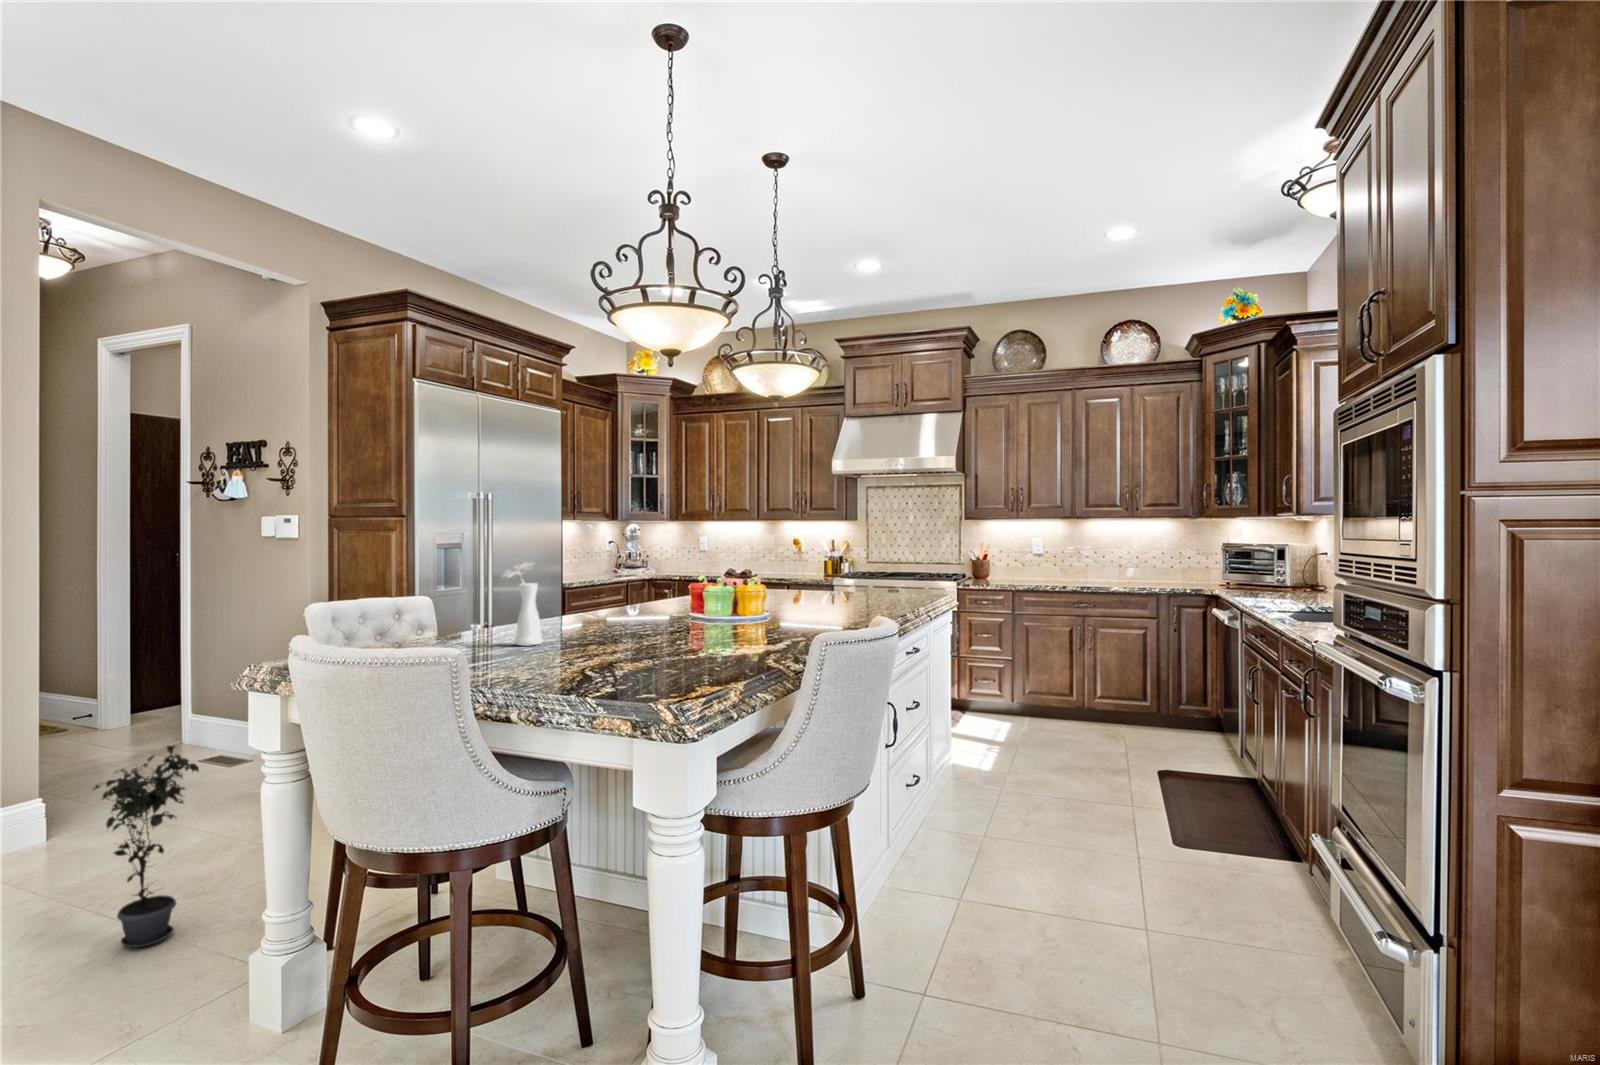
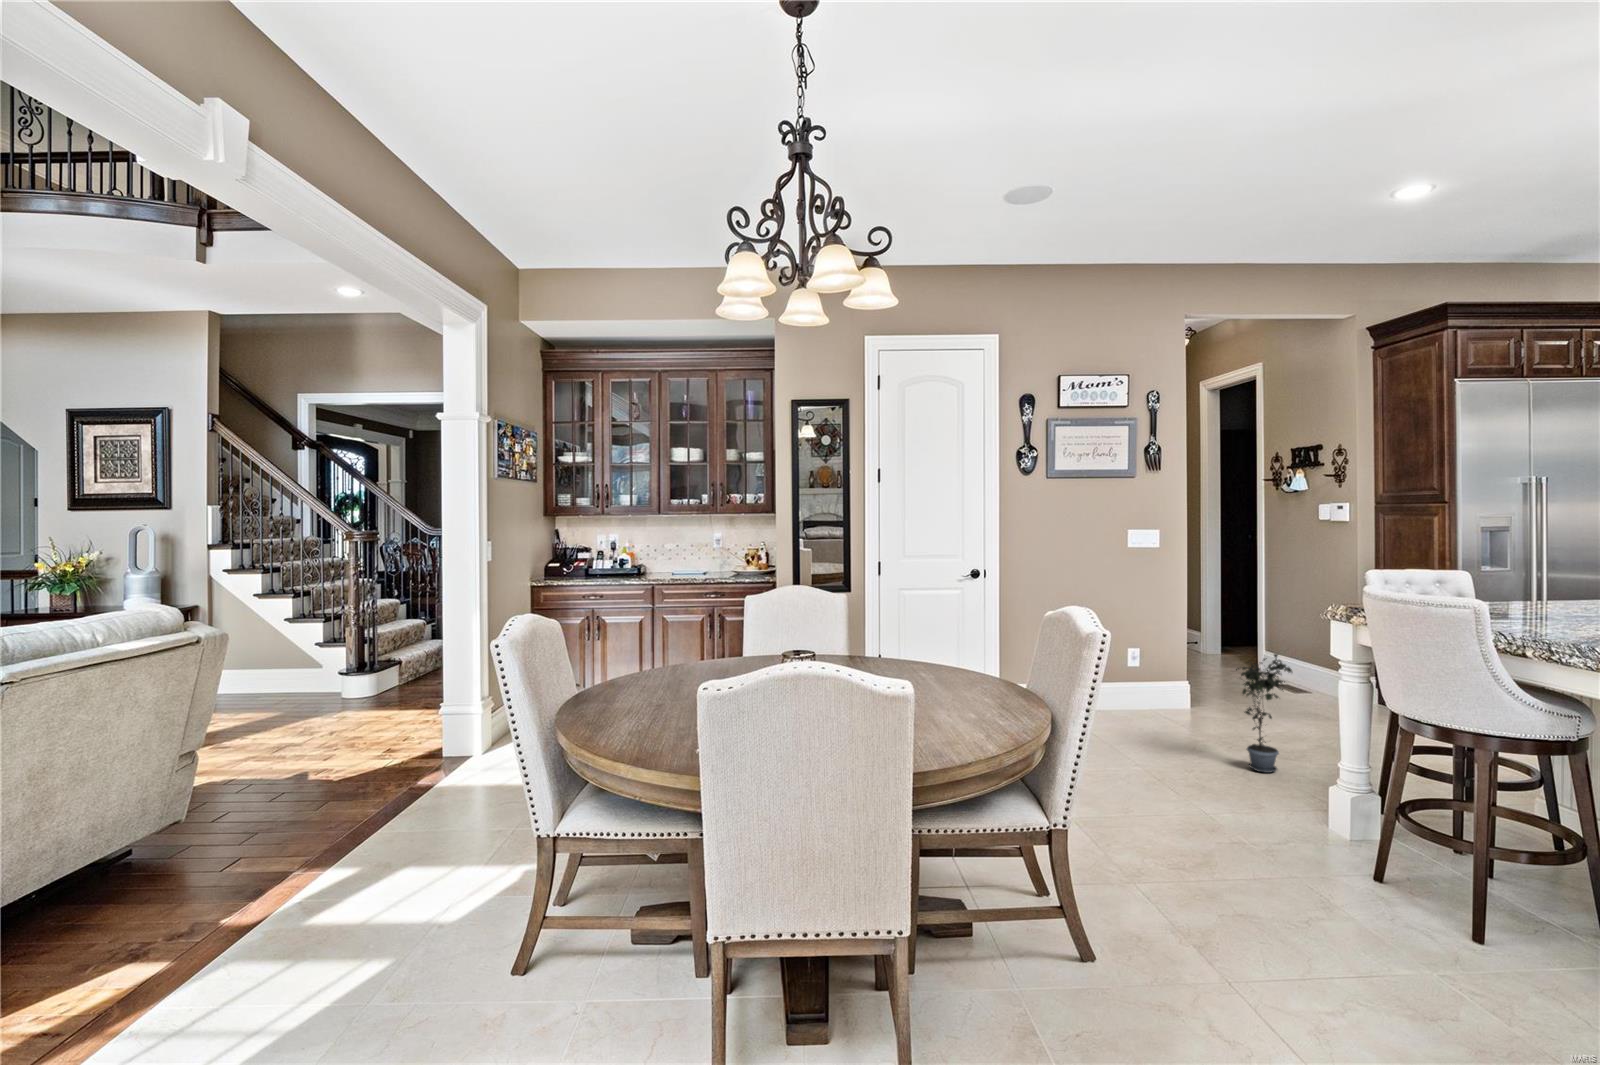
vase: present [503,562,542,646] -> none [1533,544,1576,614]

